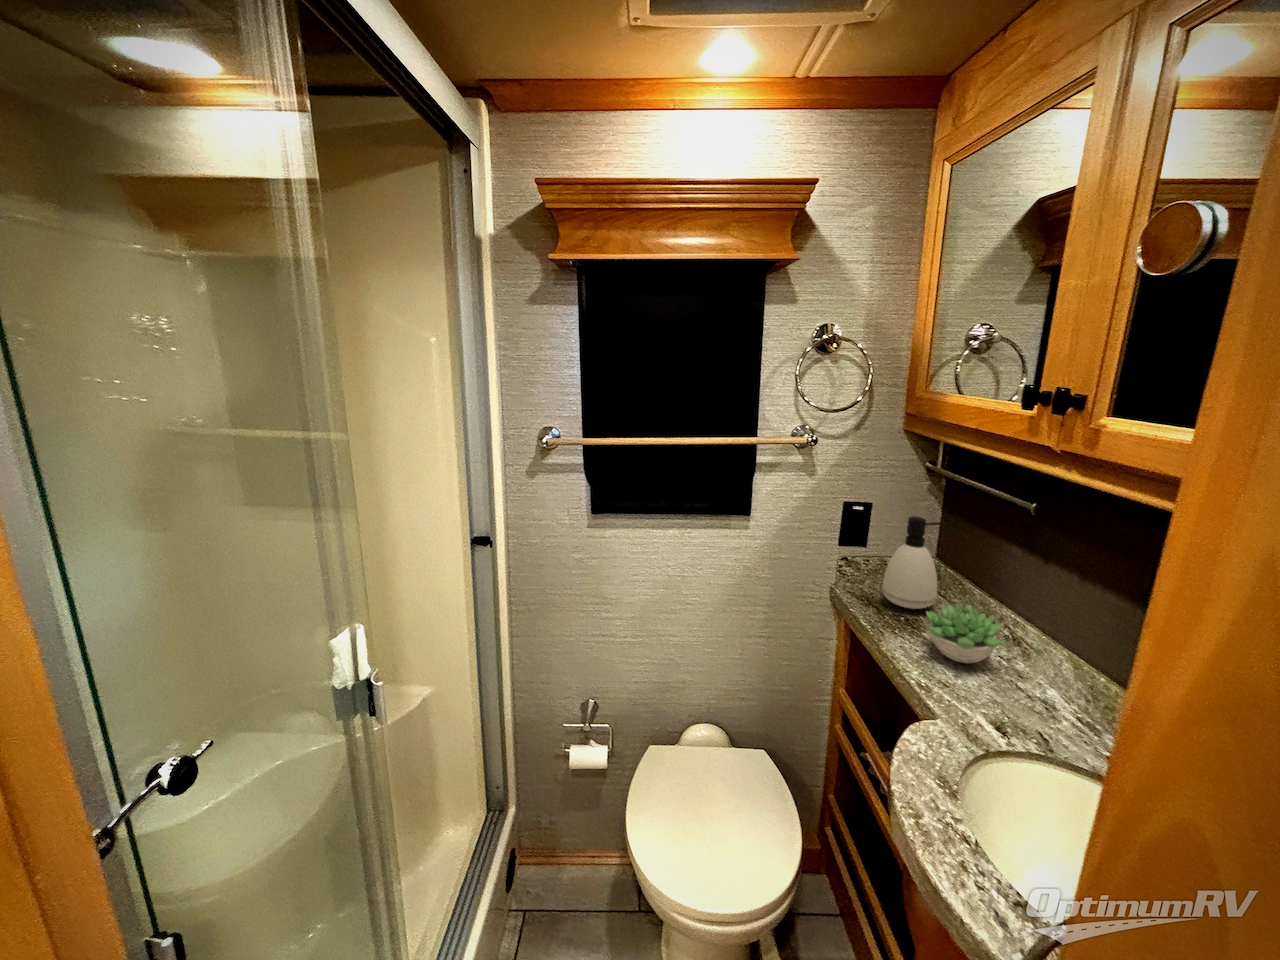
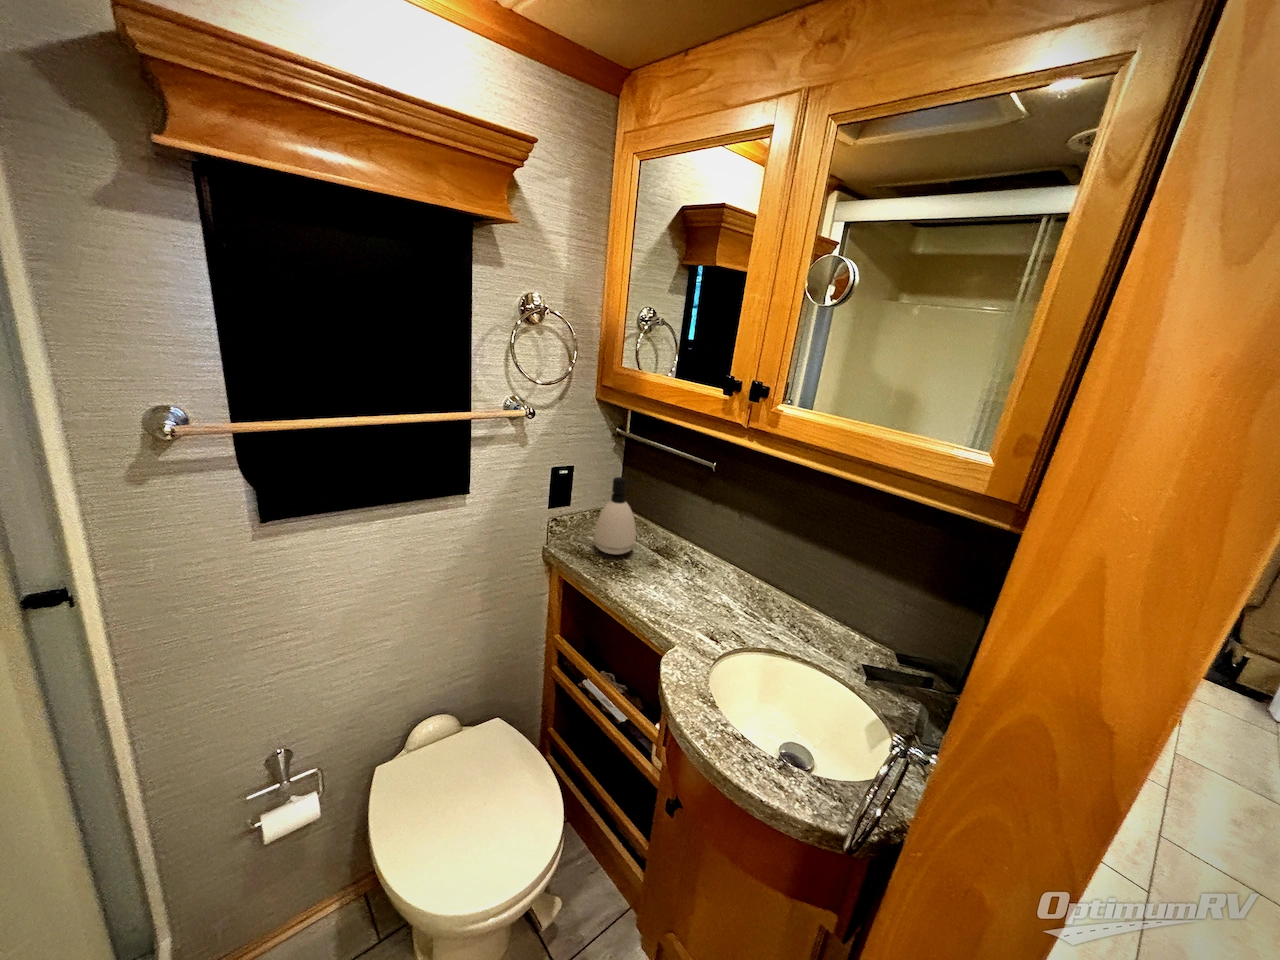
succulent plant: present [926,604,1005,663] -> none [641,545,700,592]

